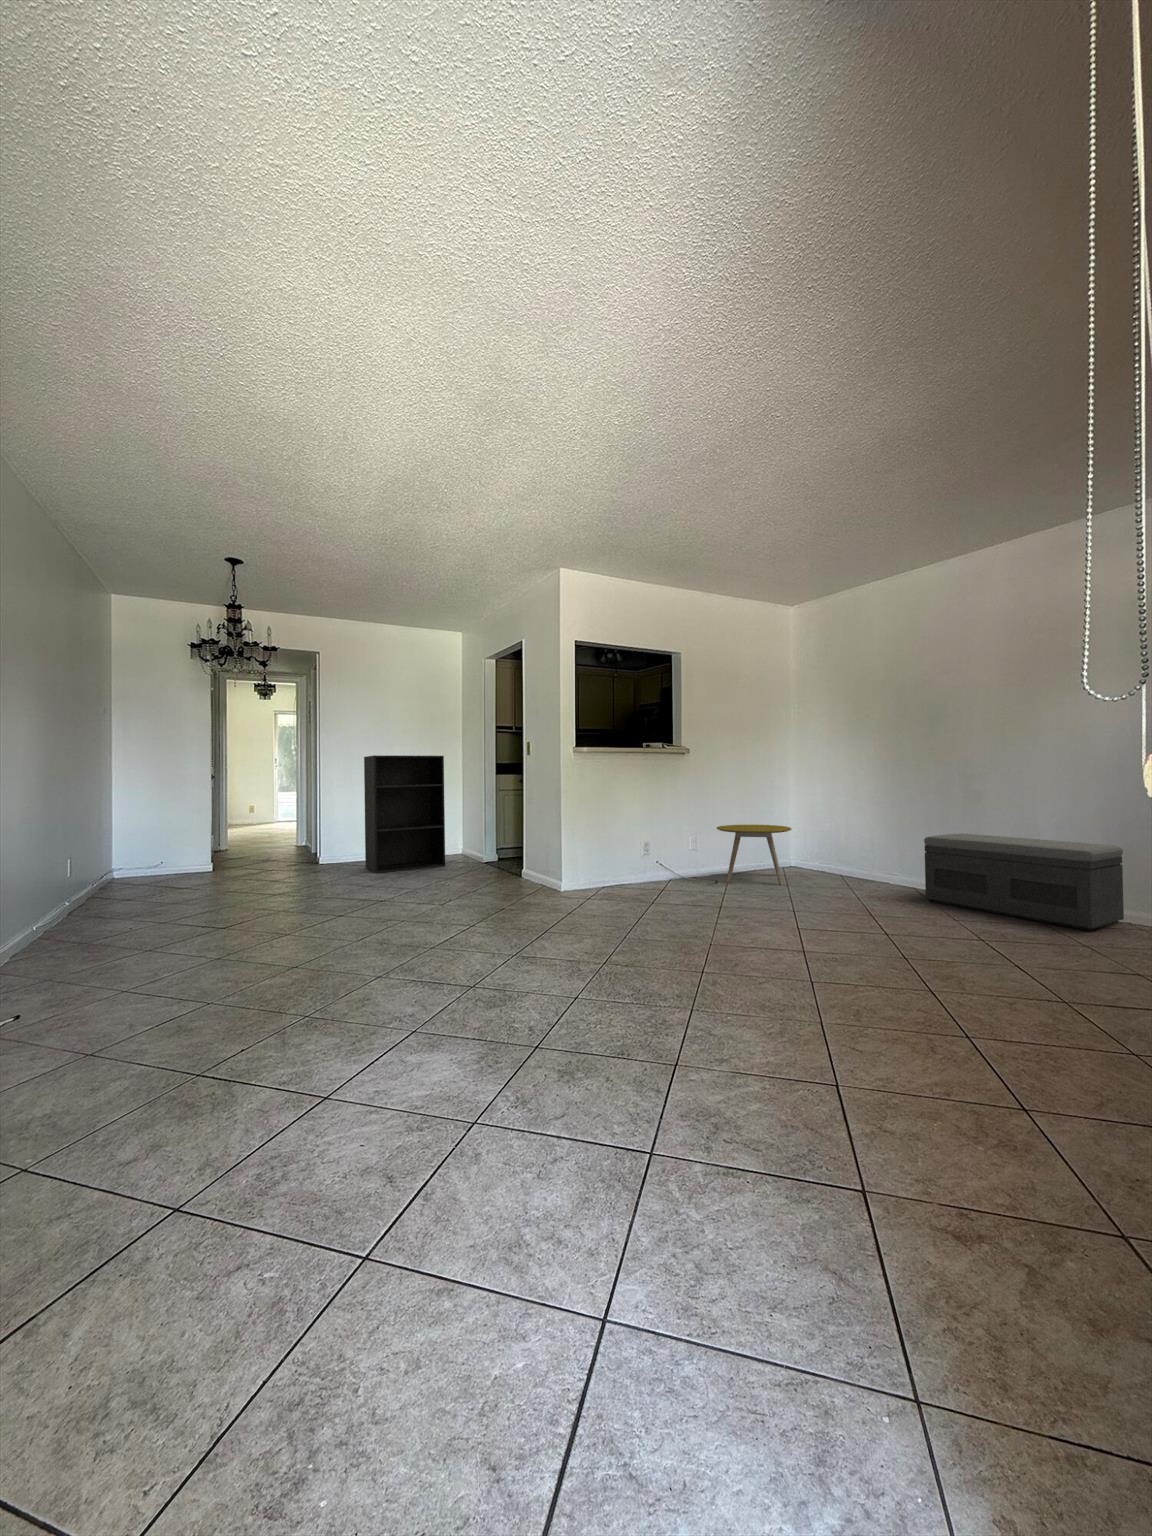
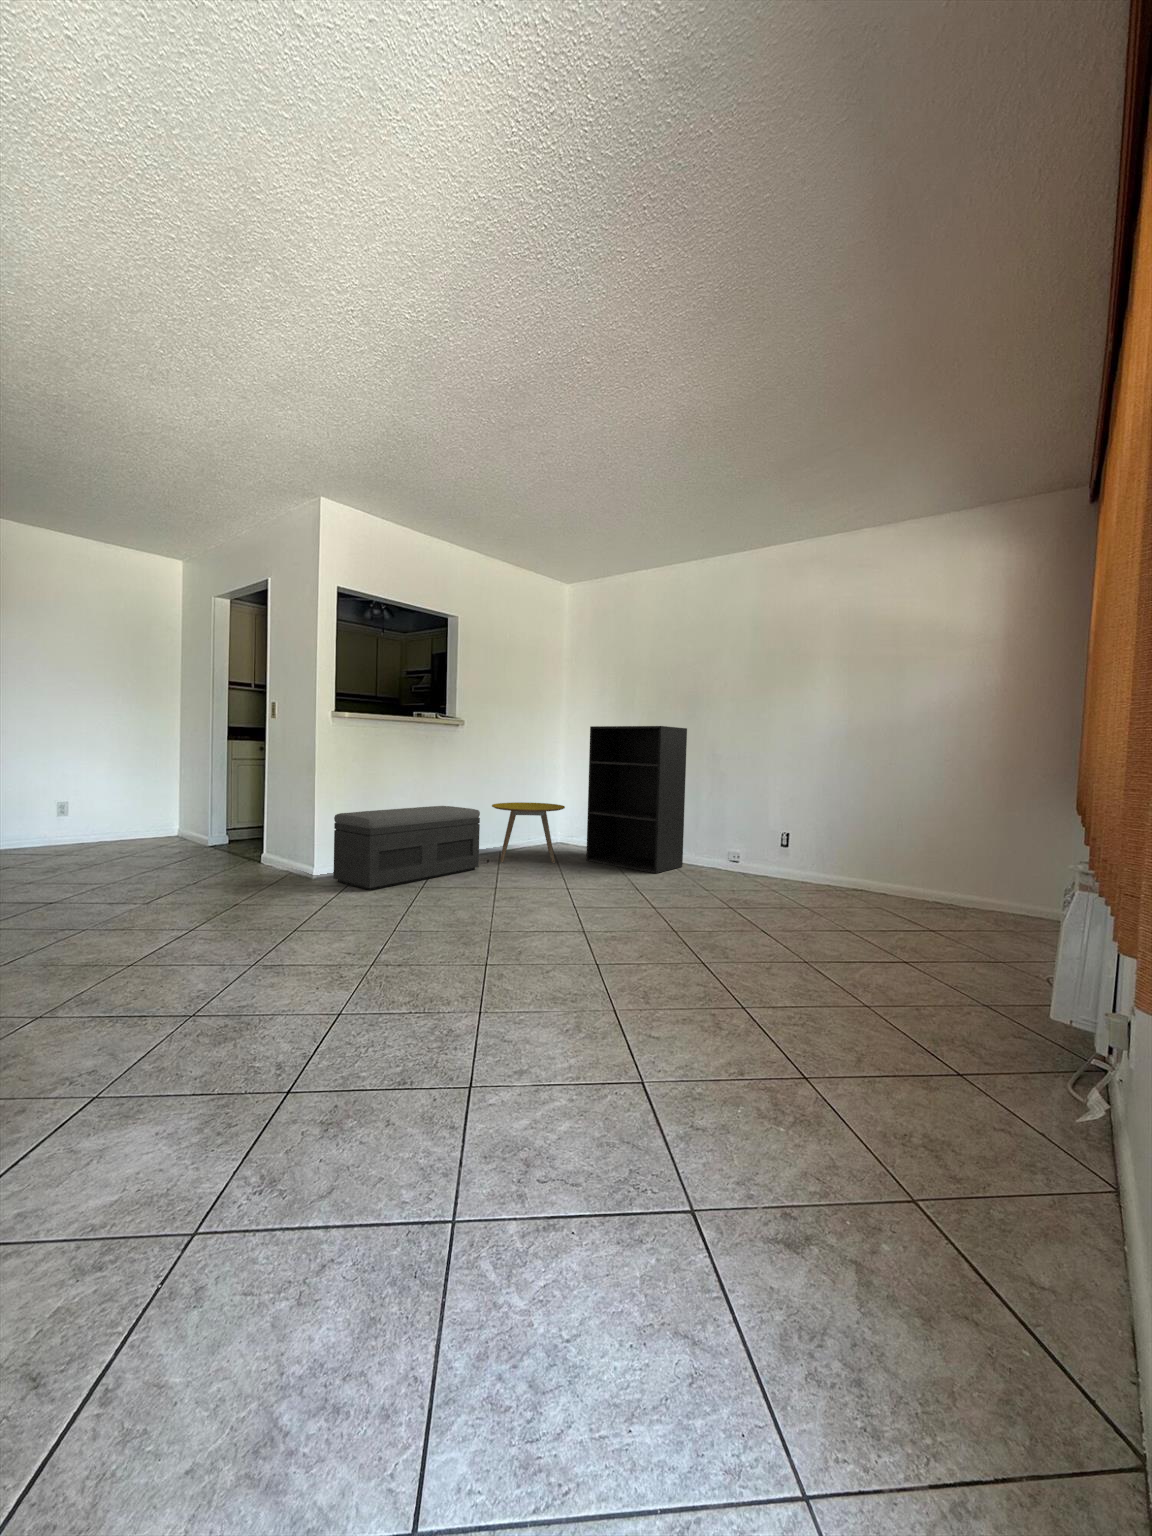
bookshelf: present [364,755,445,873] -> present [586,726,687,873]
storage bench: present [924,834,1124,930] -> present [333,806,480,890]

